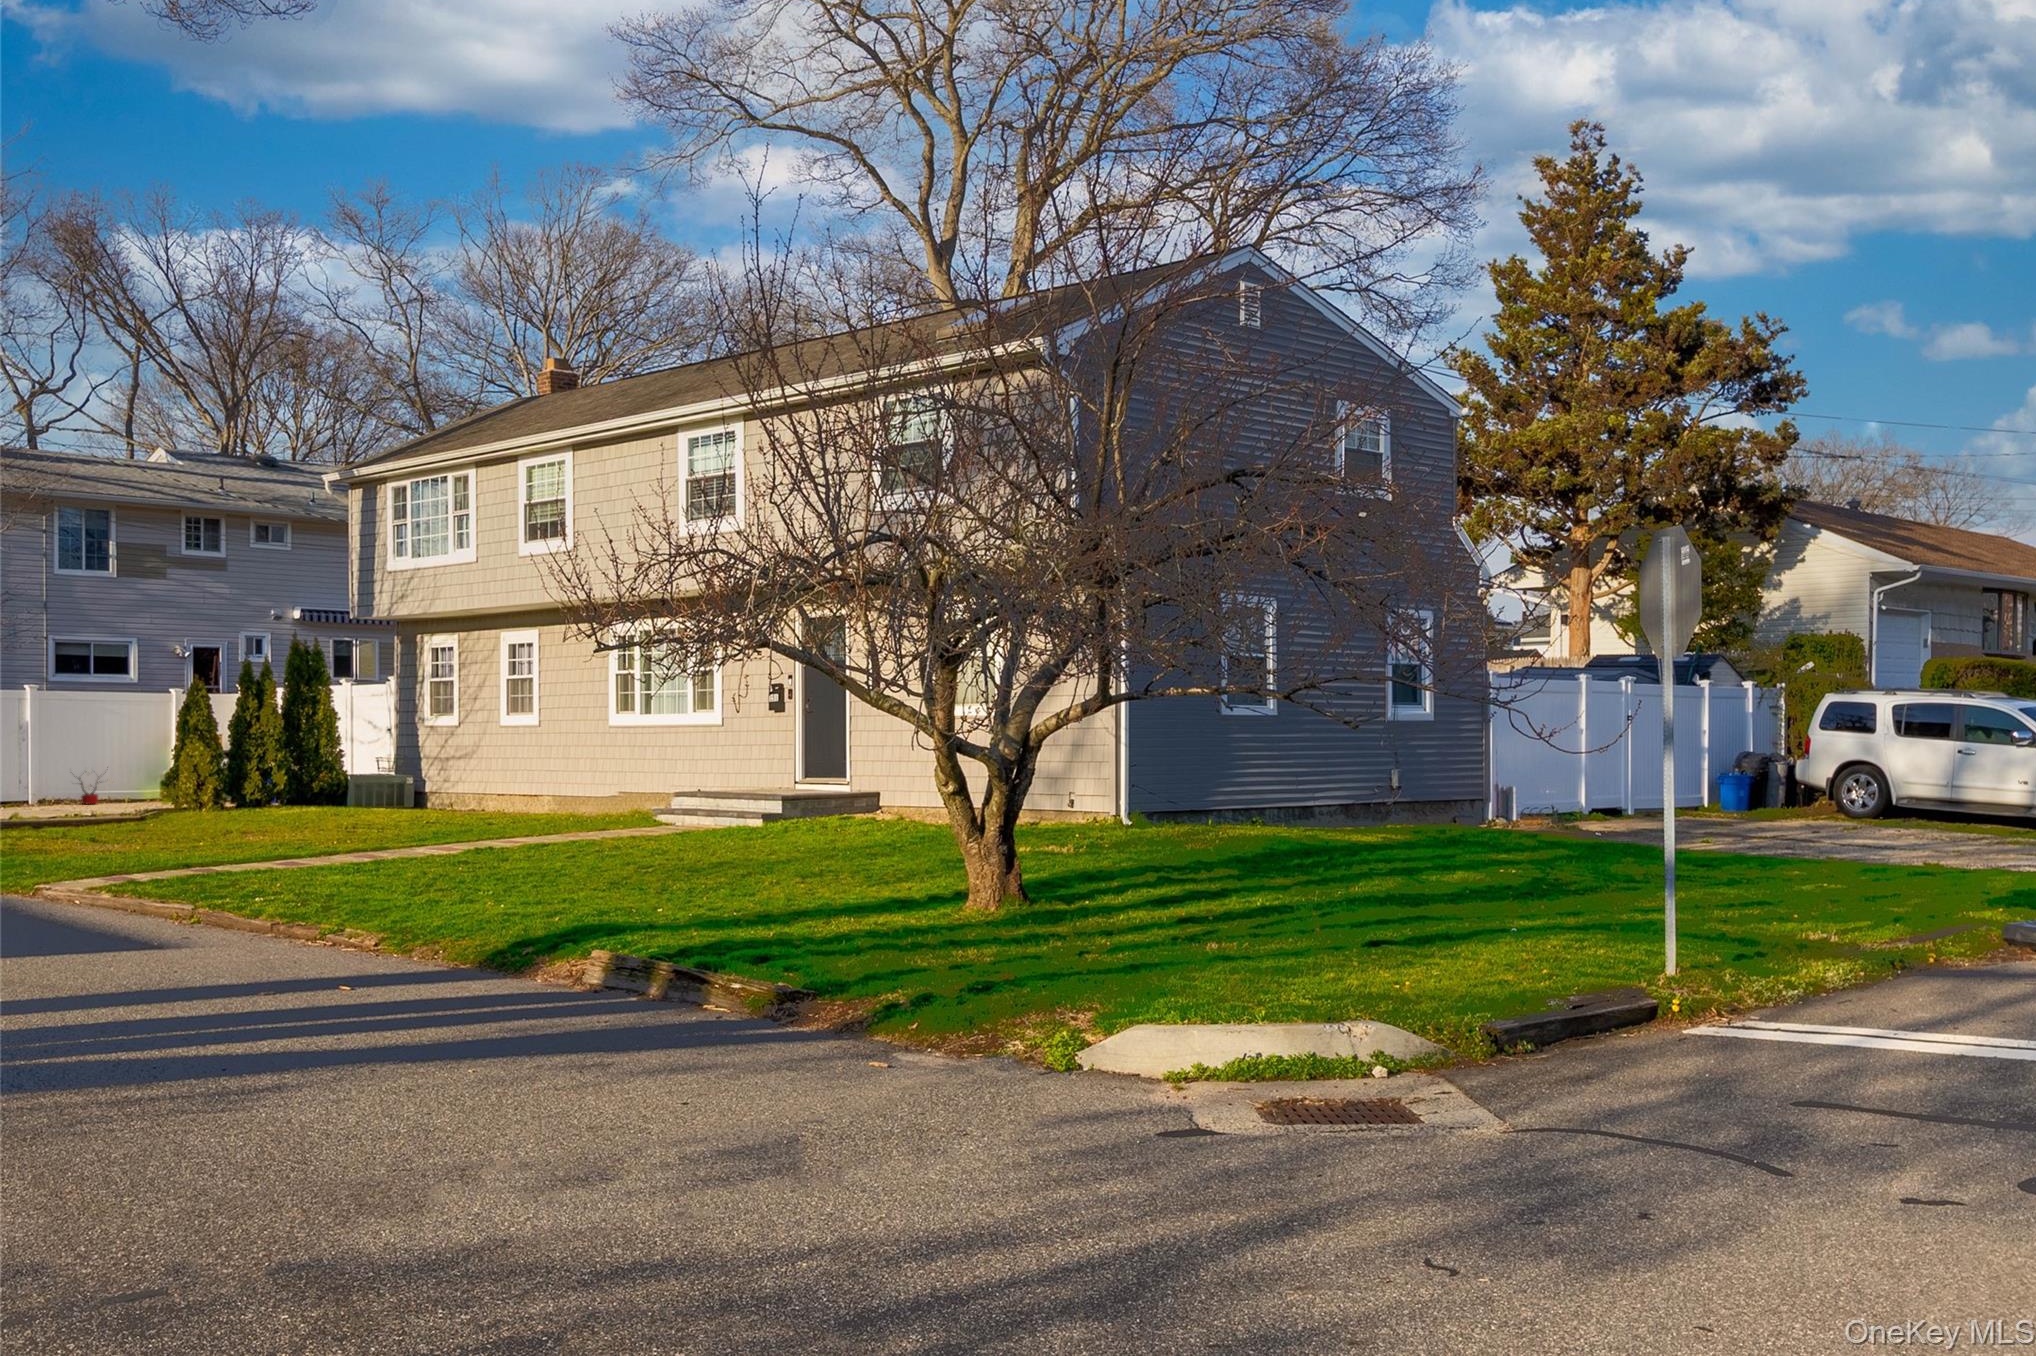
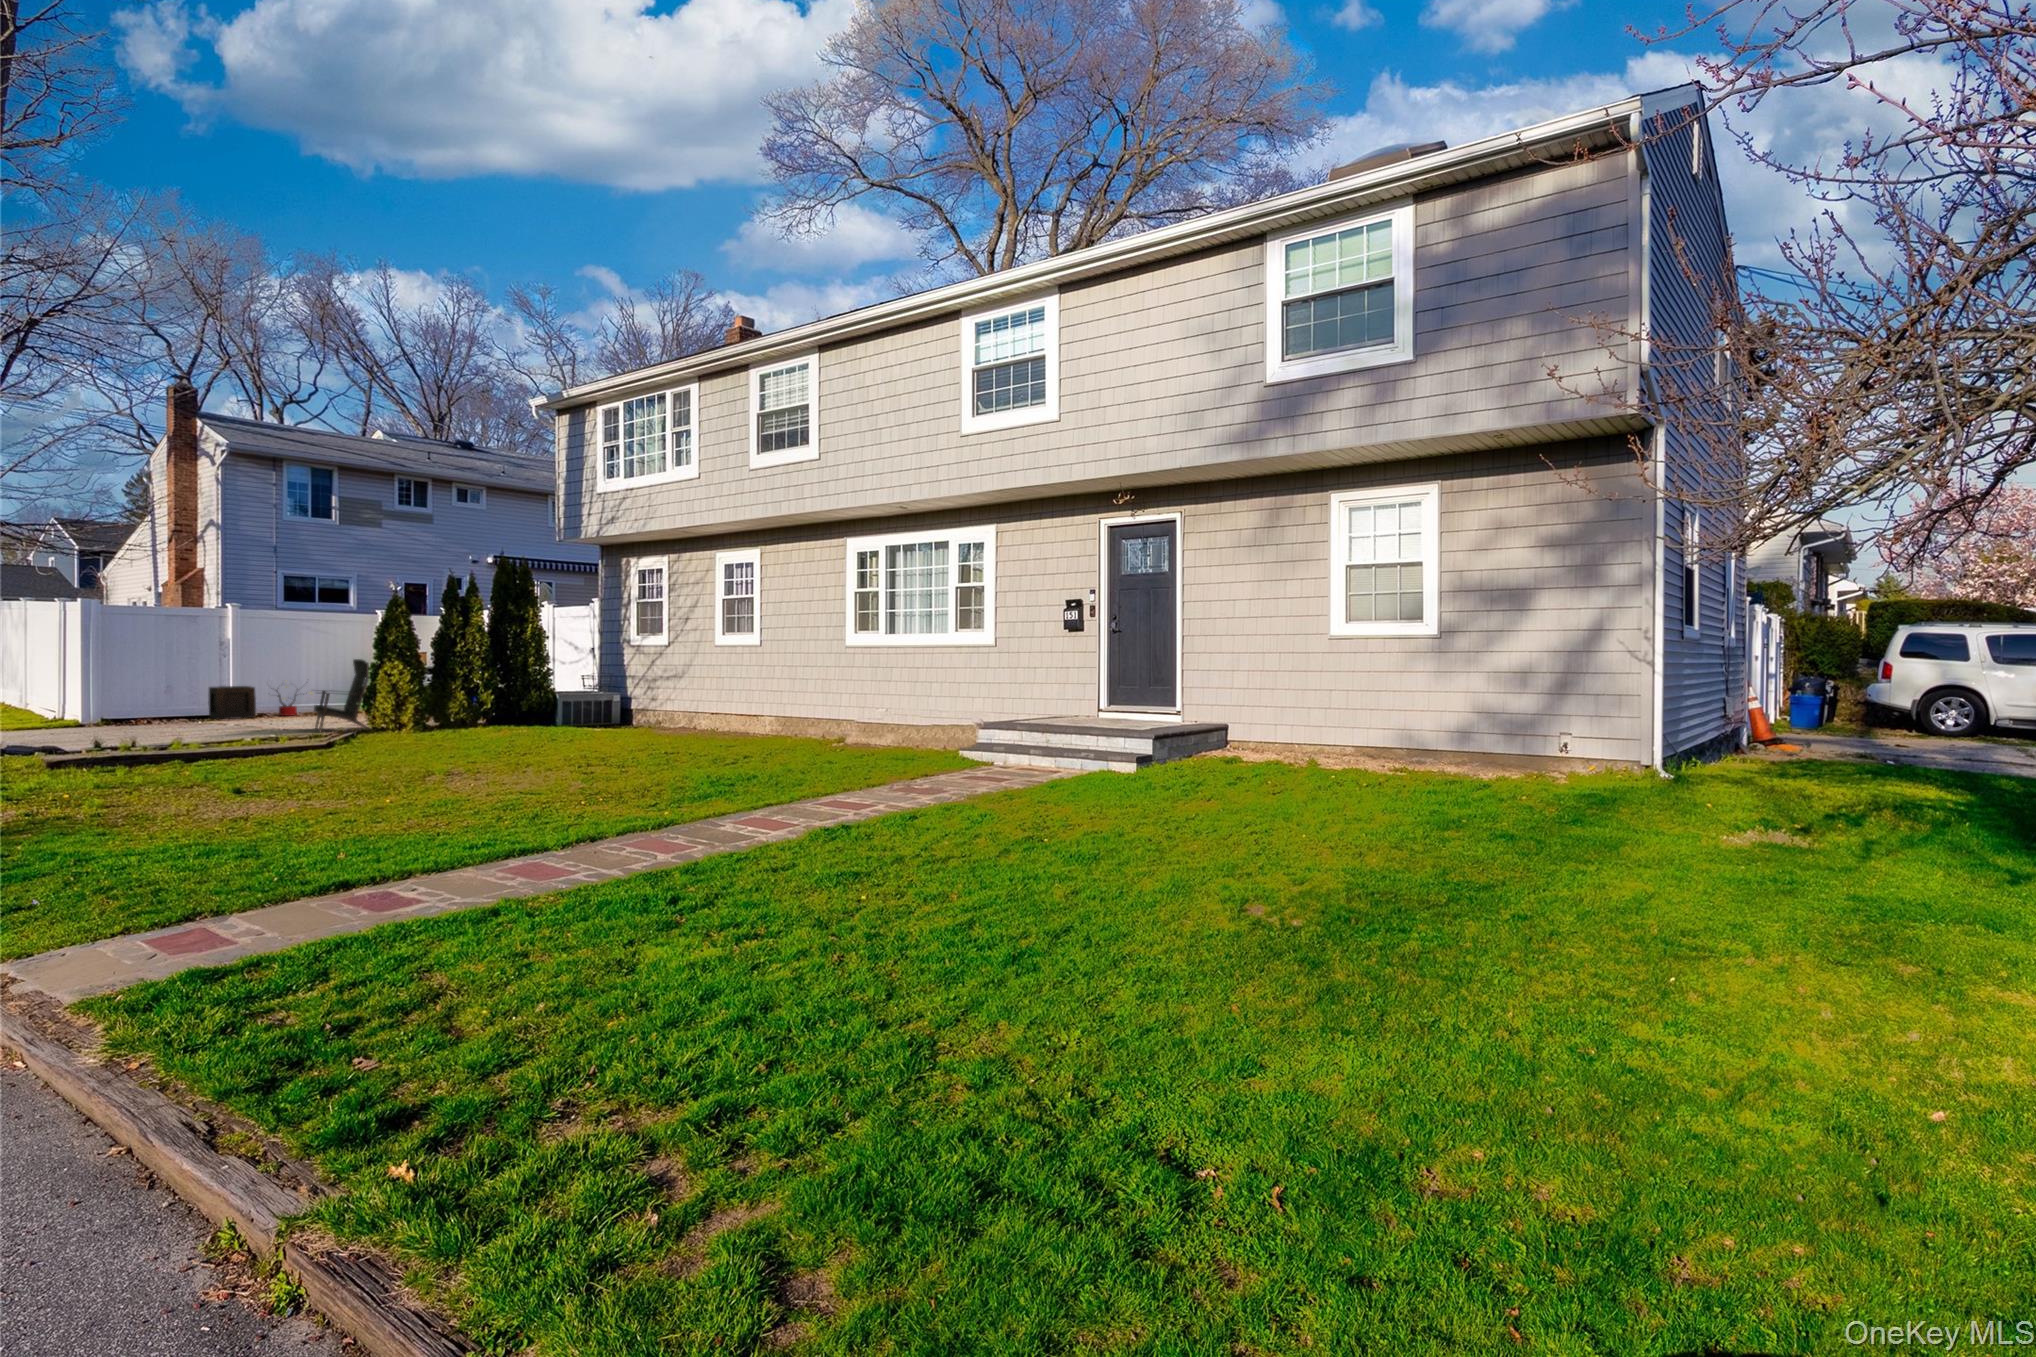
lounge chair: none [122,746,178,817] -> present [314,659,369,731]
wooden crate: none [18,774,62,808] -> present [208,686,256,719]

